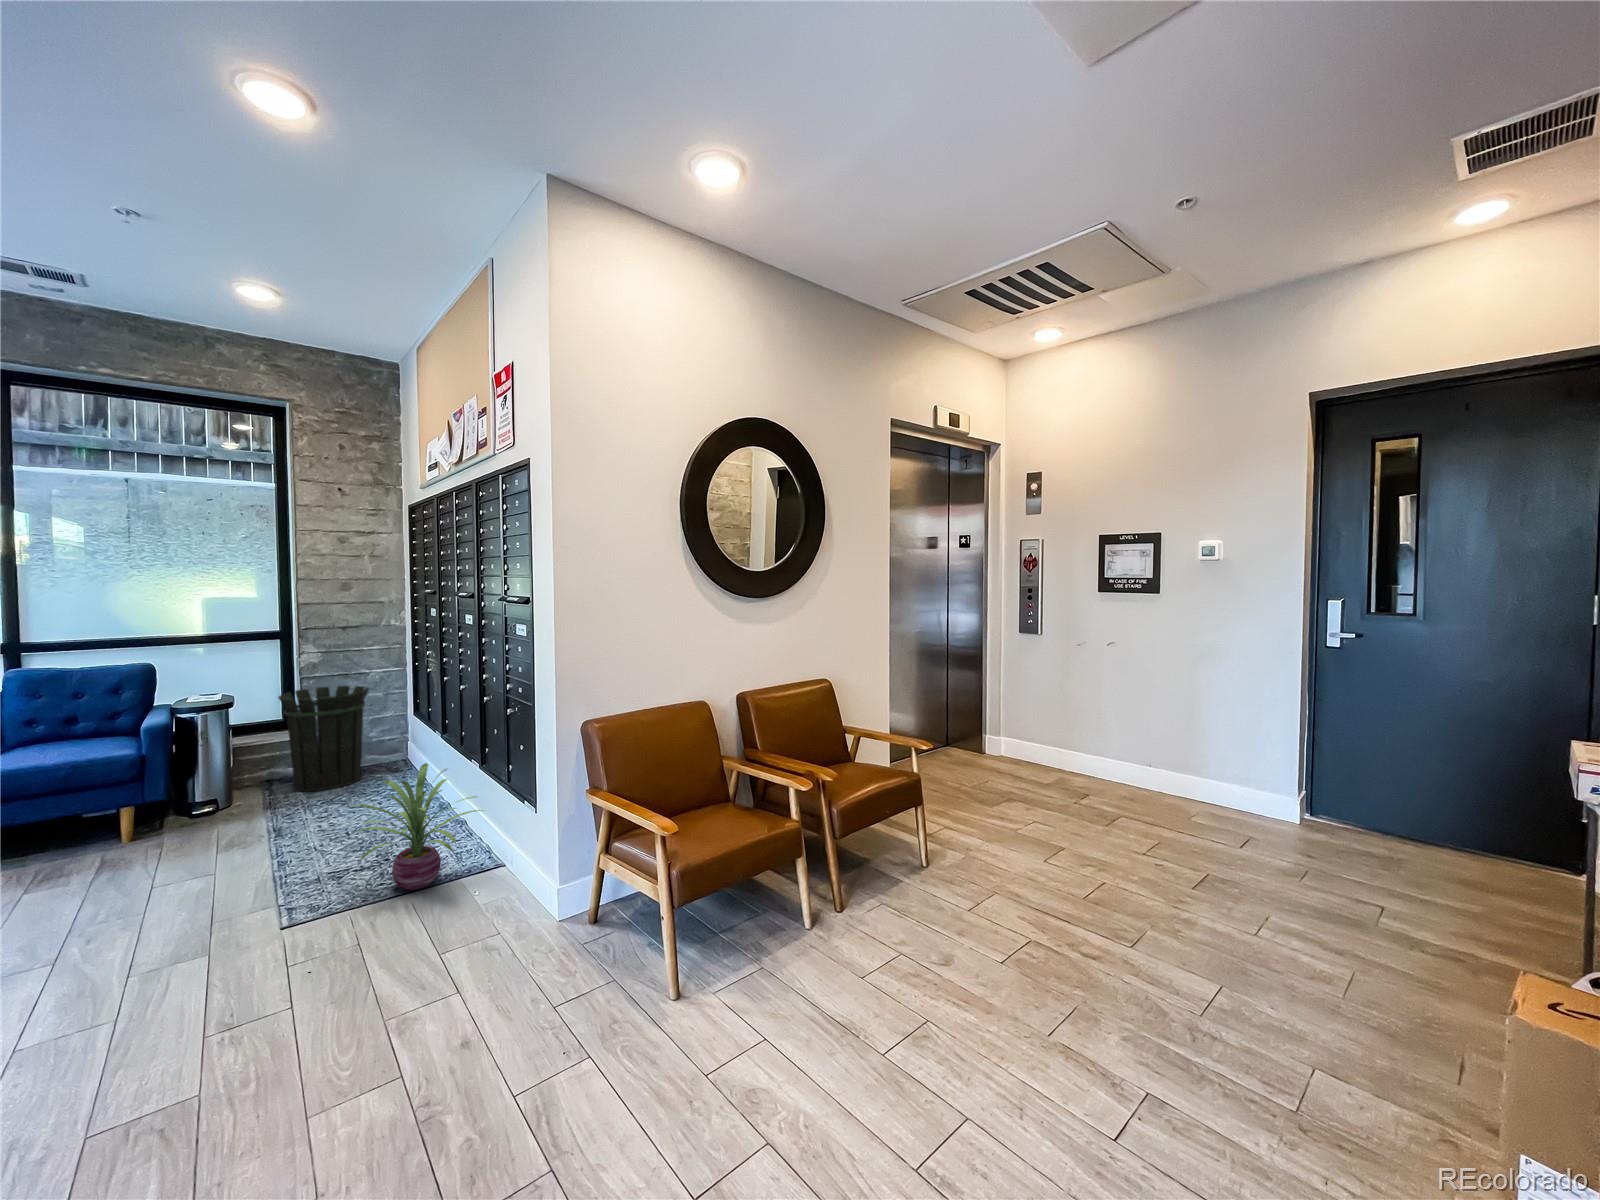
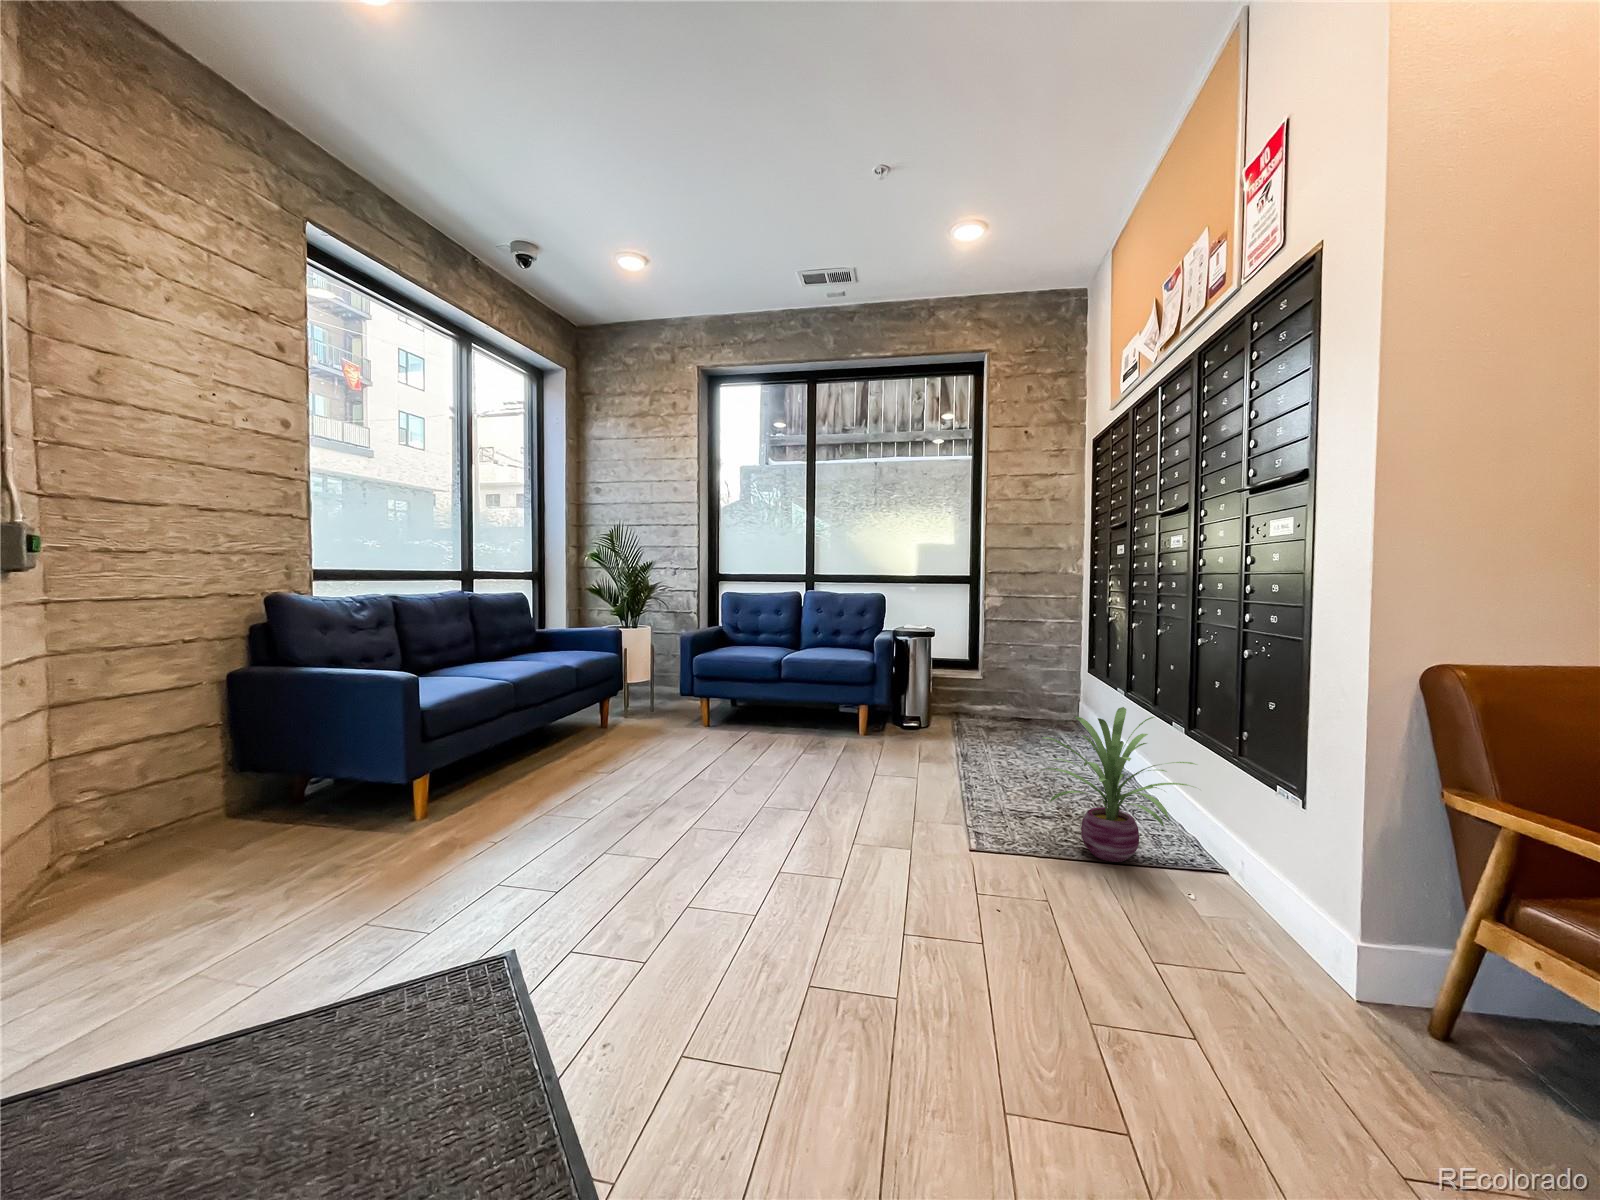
waste bin: present [278,685,369,791] -> none [968,631,1046,732]

